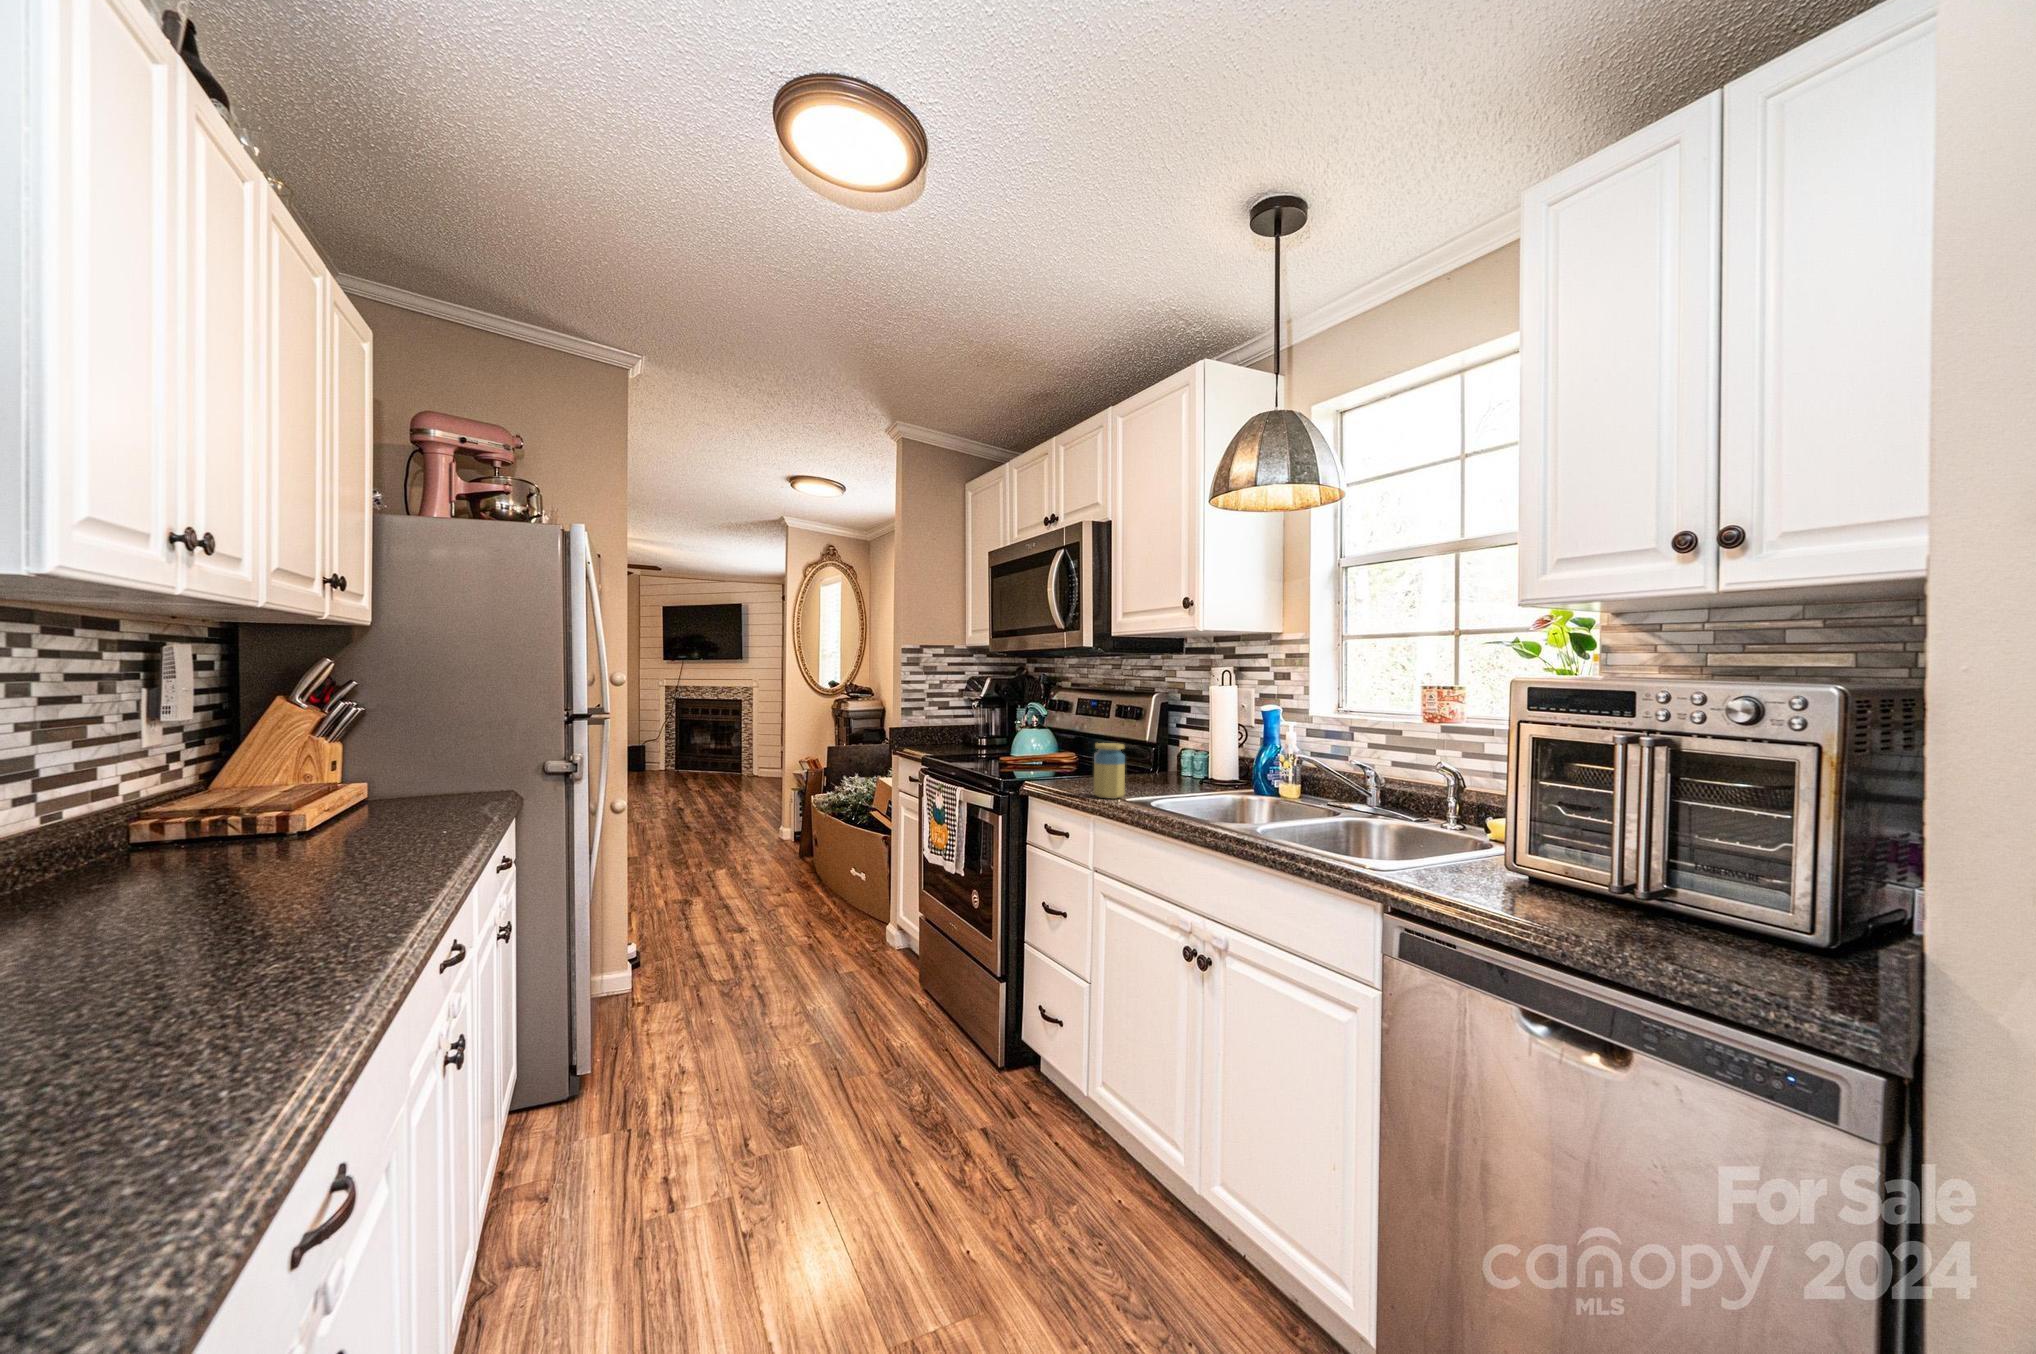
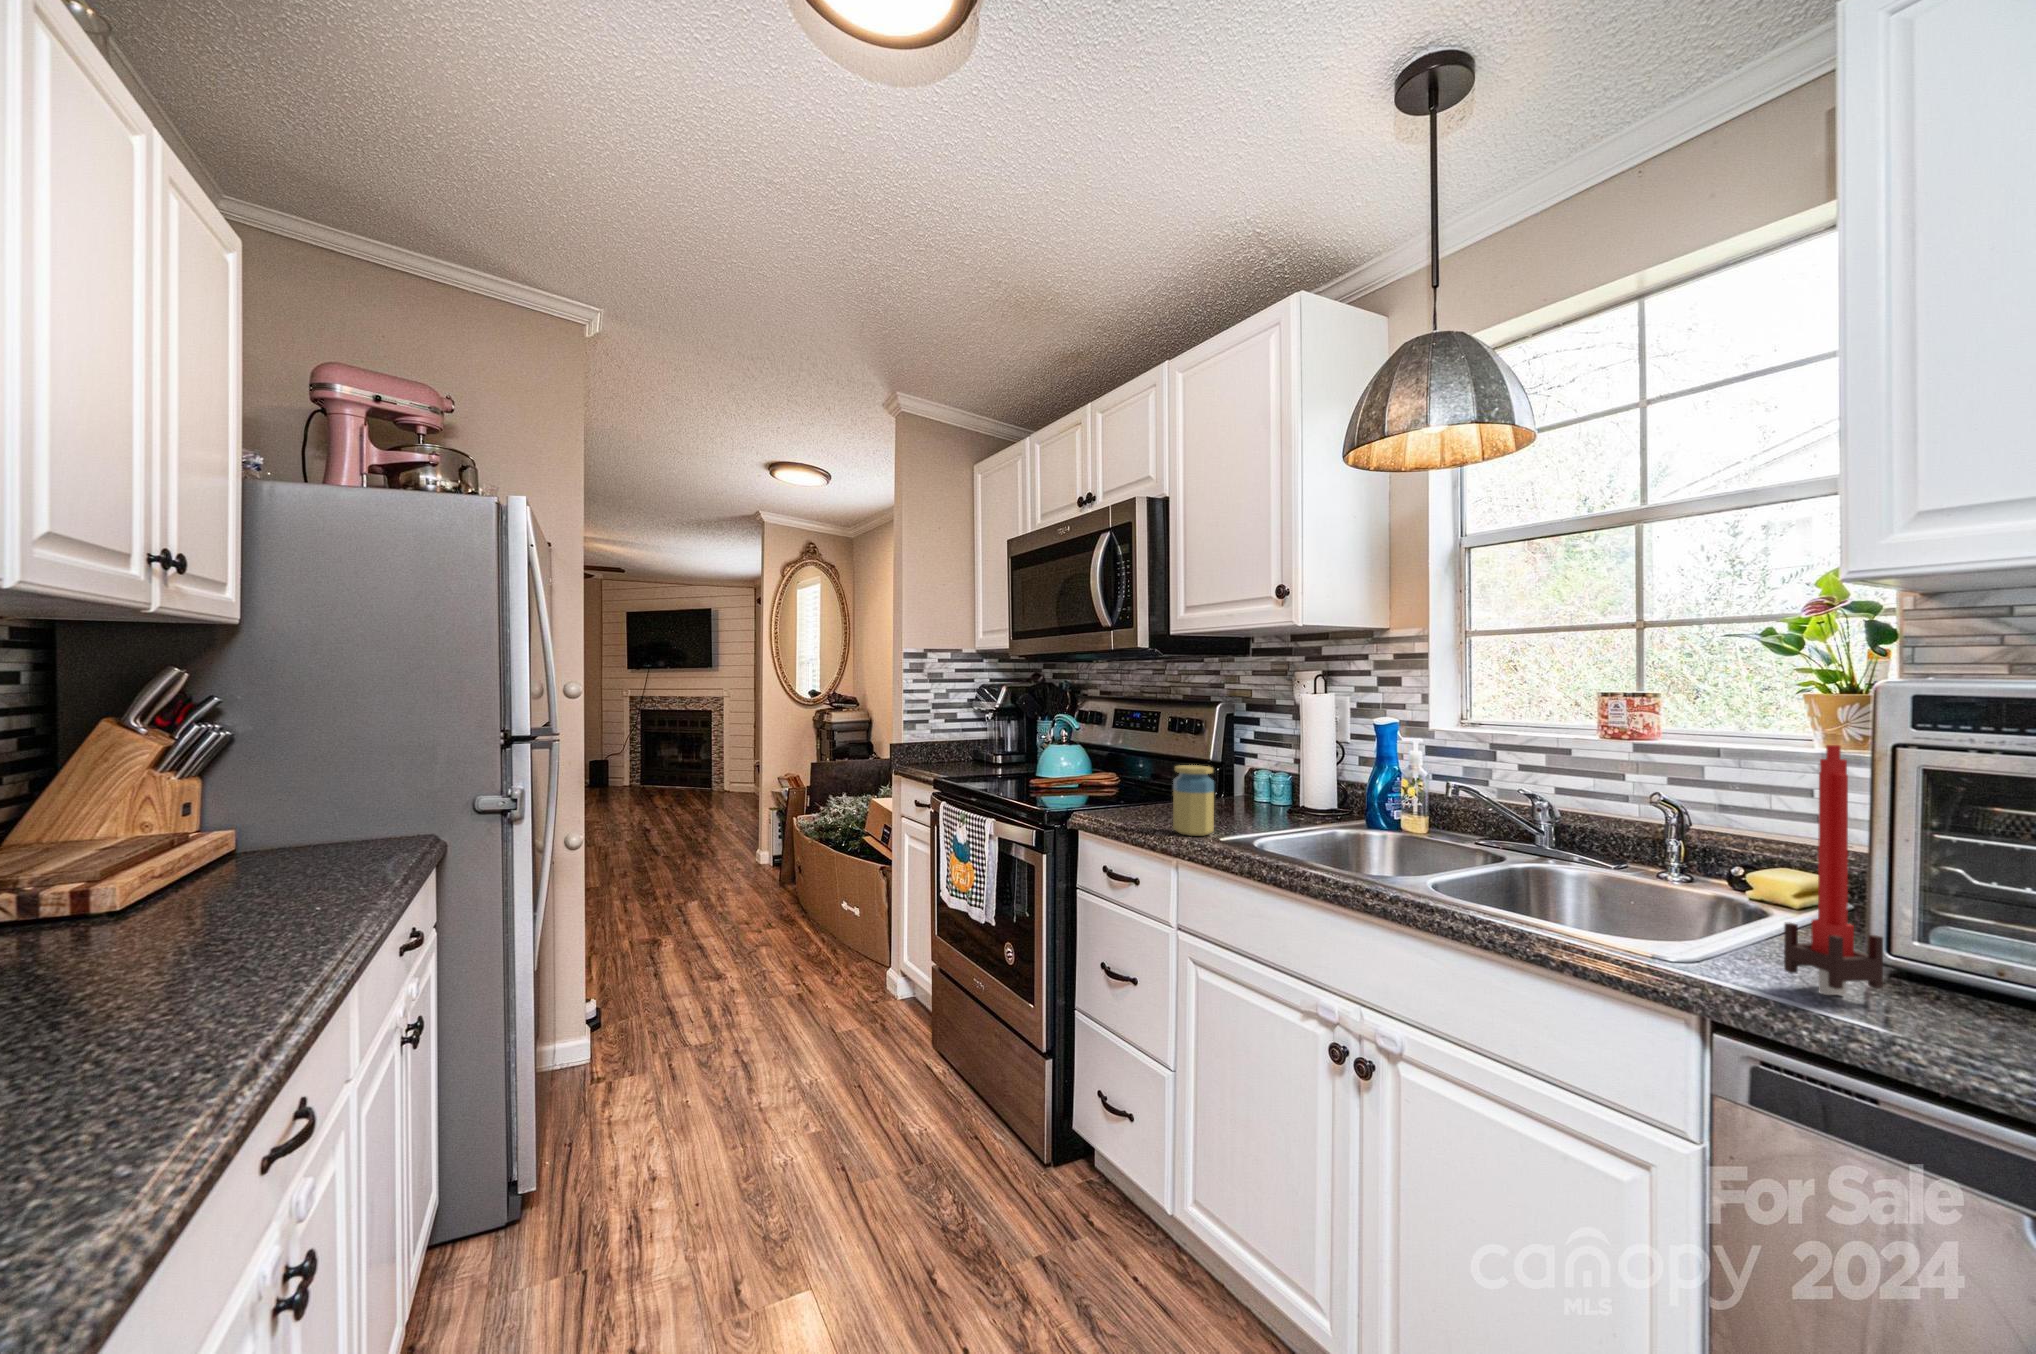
candle: none [1445,720,1499,889] -> present [1784,745,1883,995]

